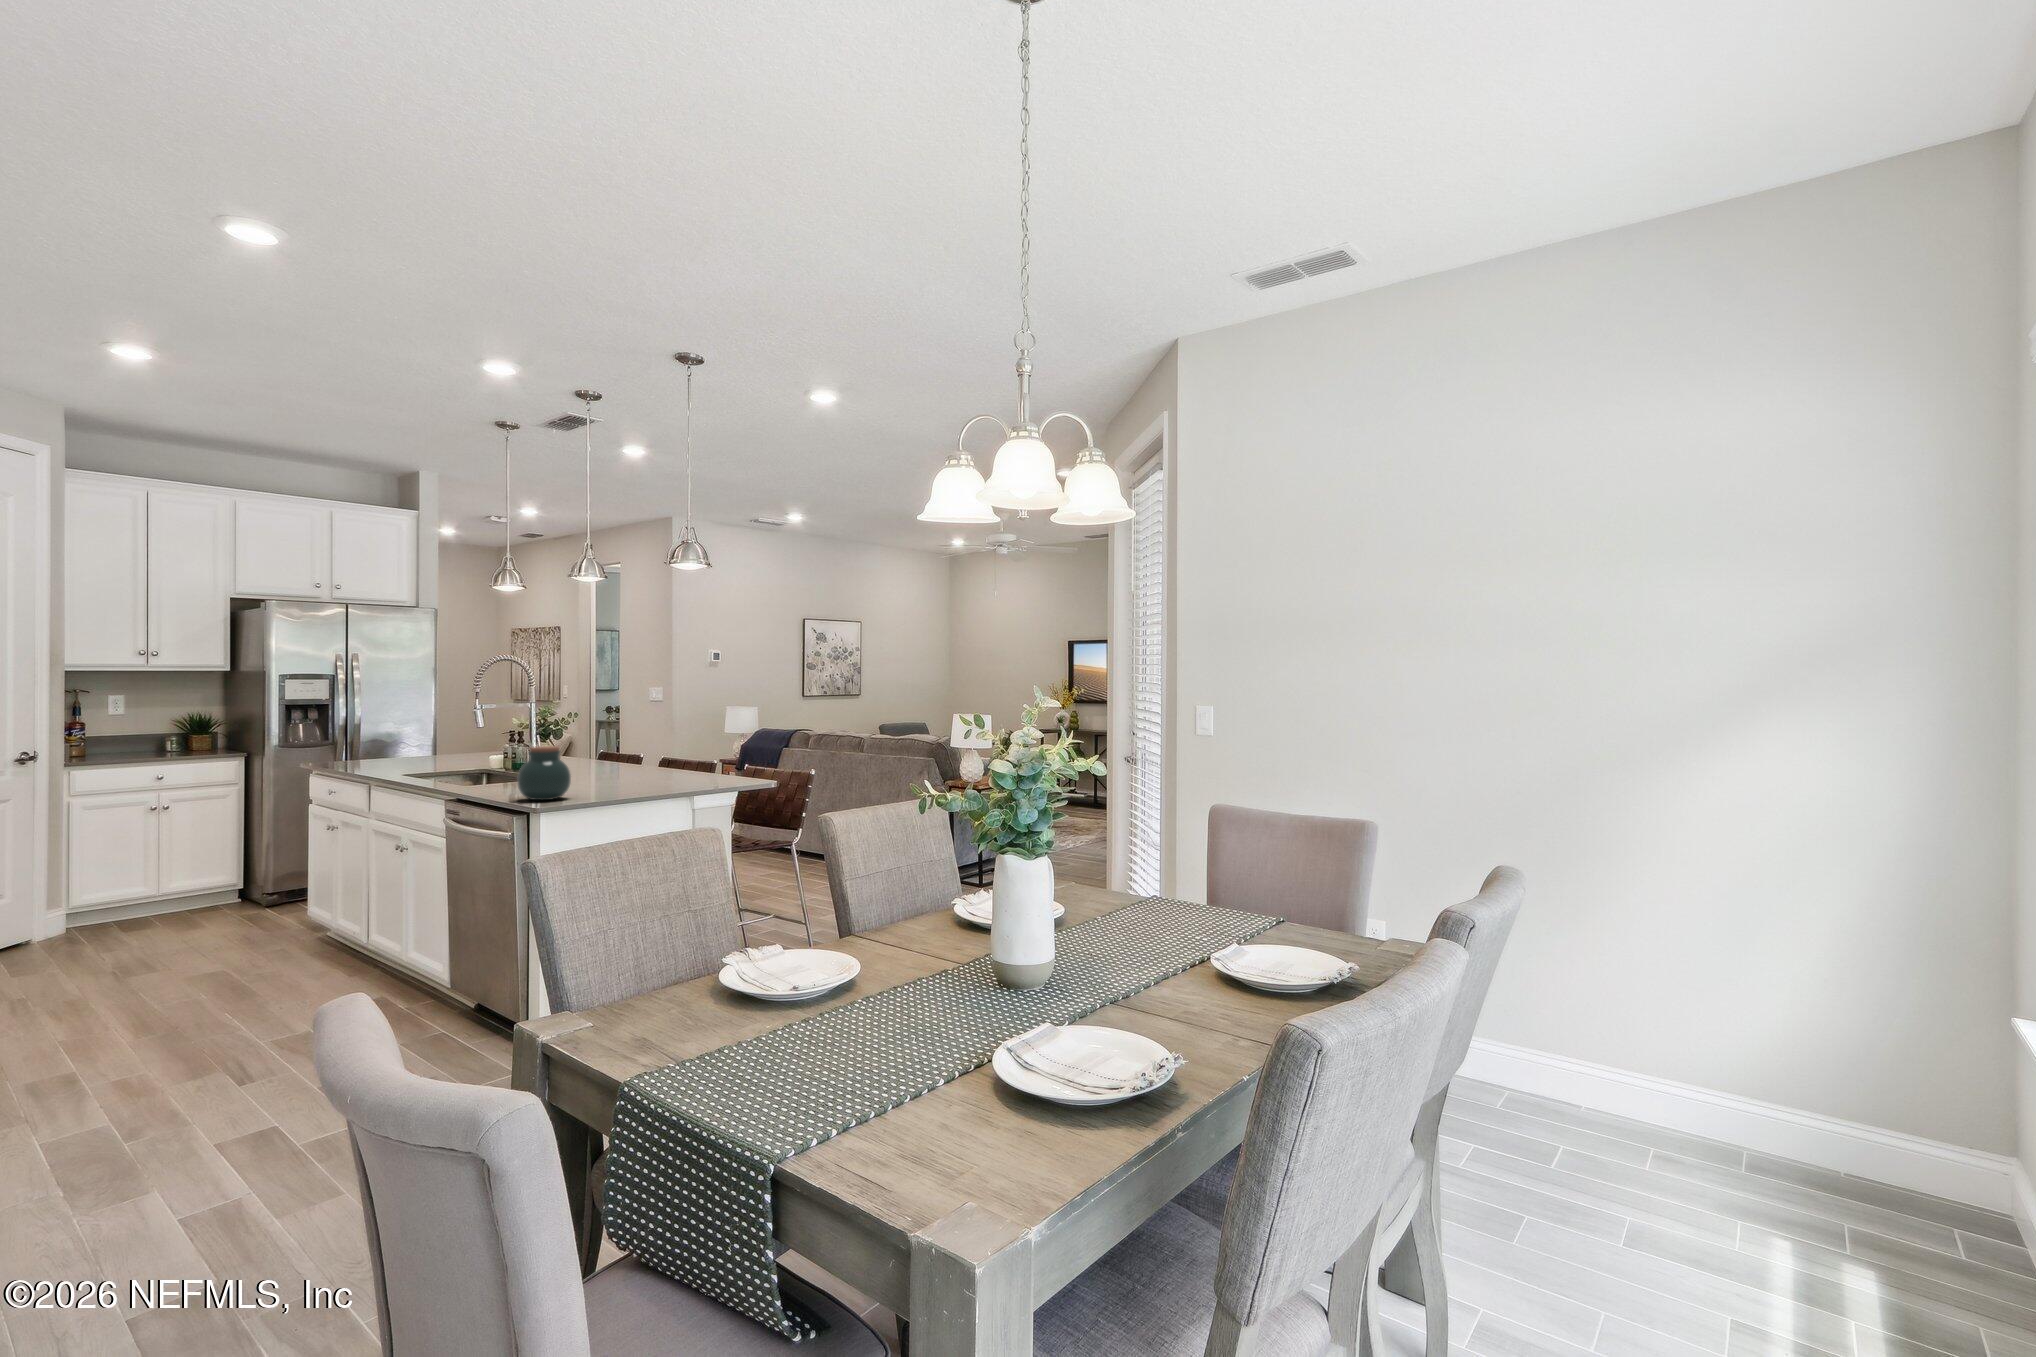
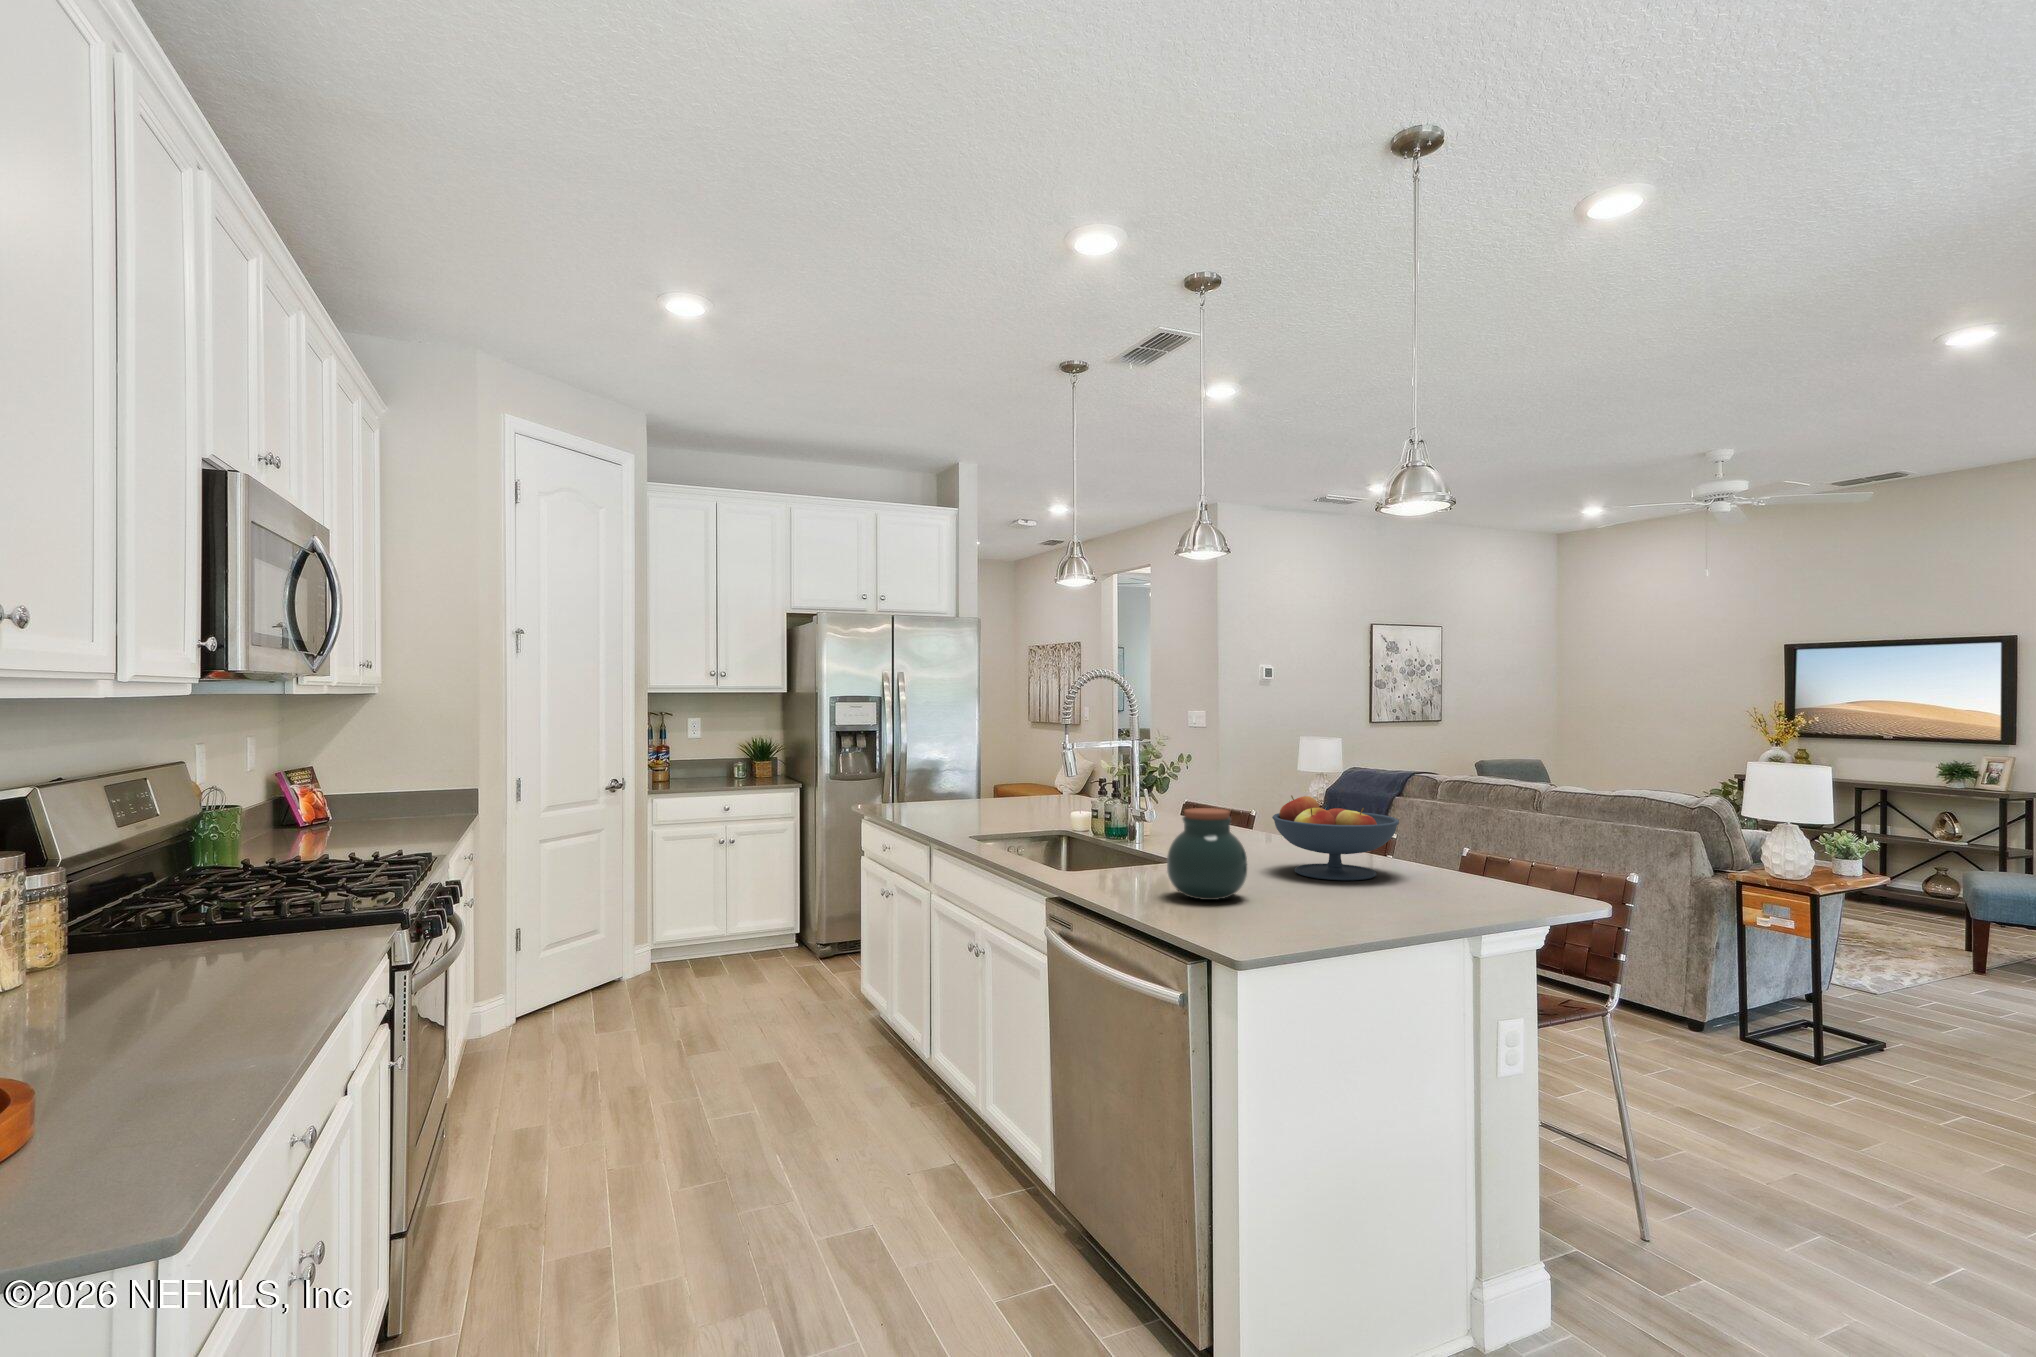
fruit bowl: none [607,739,686,789] -> present [1272,795,1399,880]

